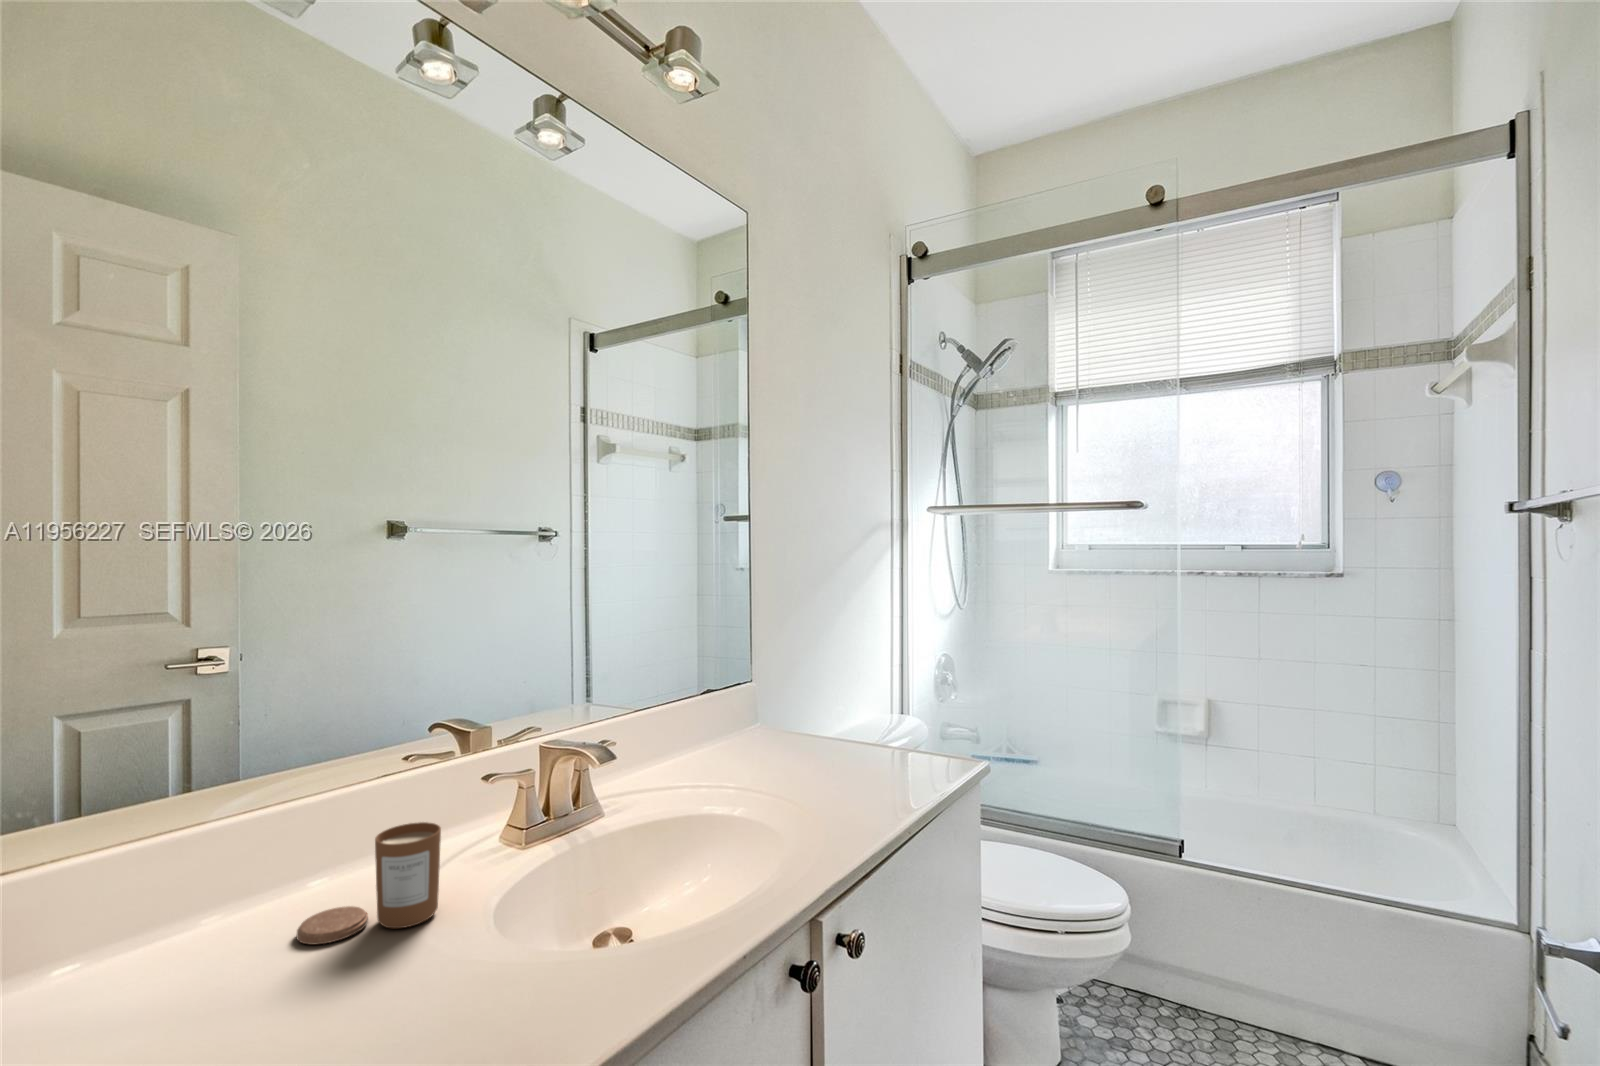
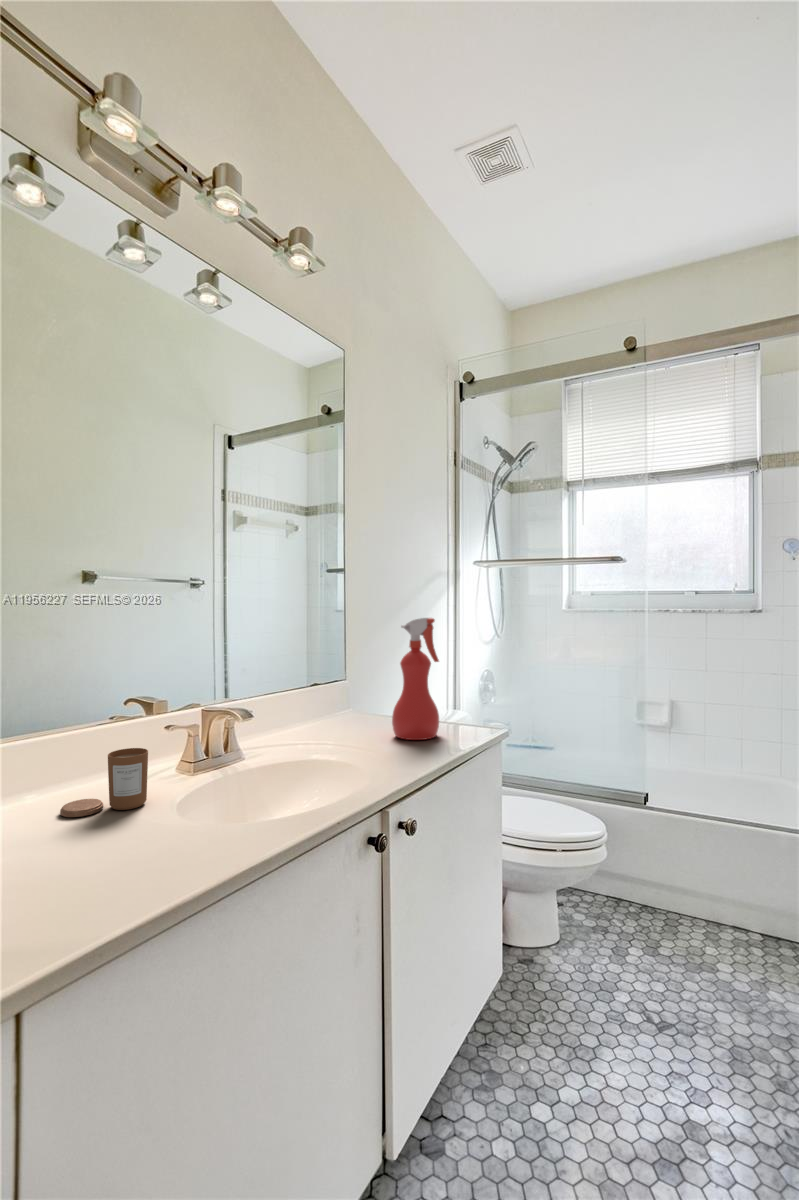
spray bottle: none [821,599,892,784] -> present [392,618,439,740]

